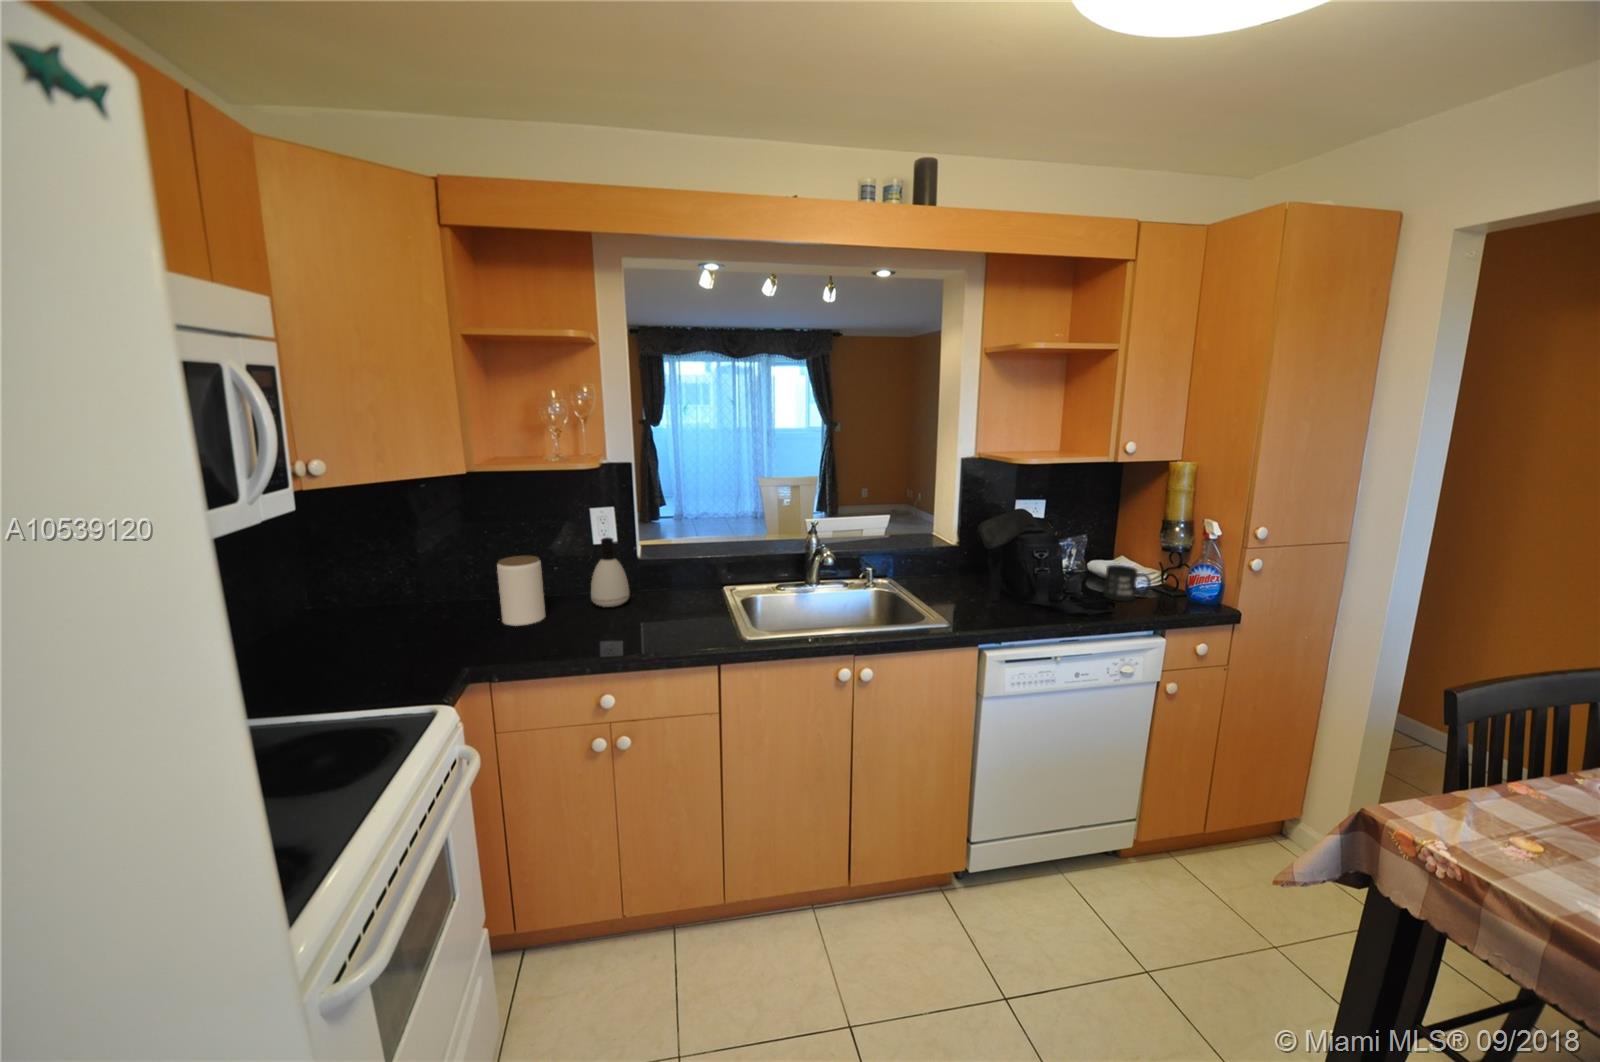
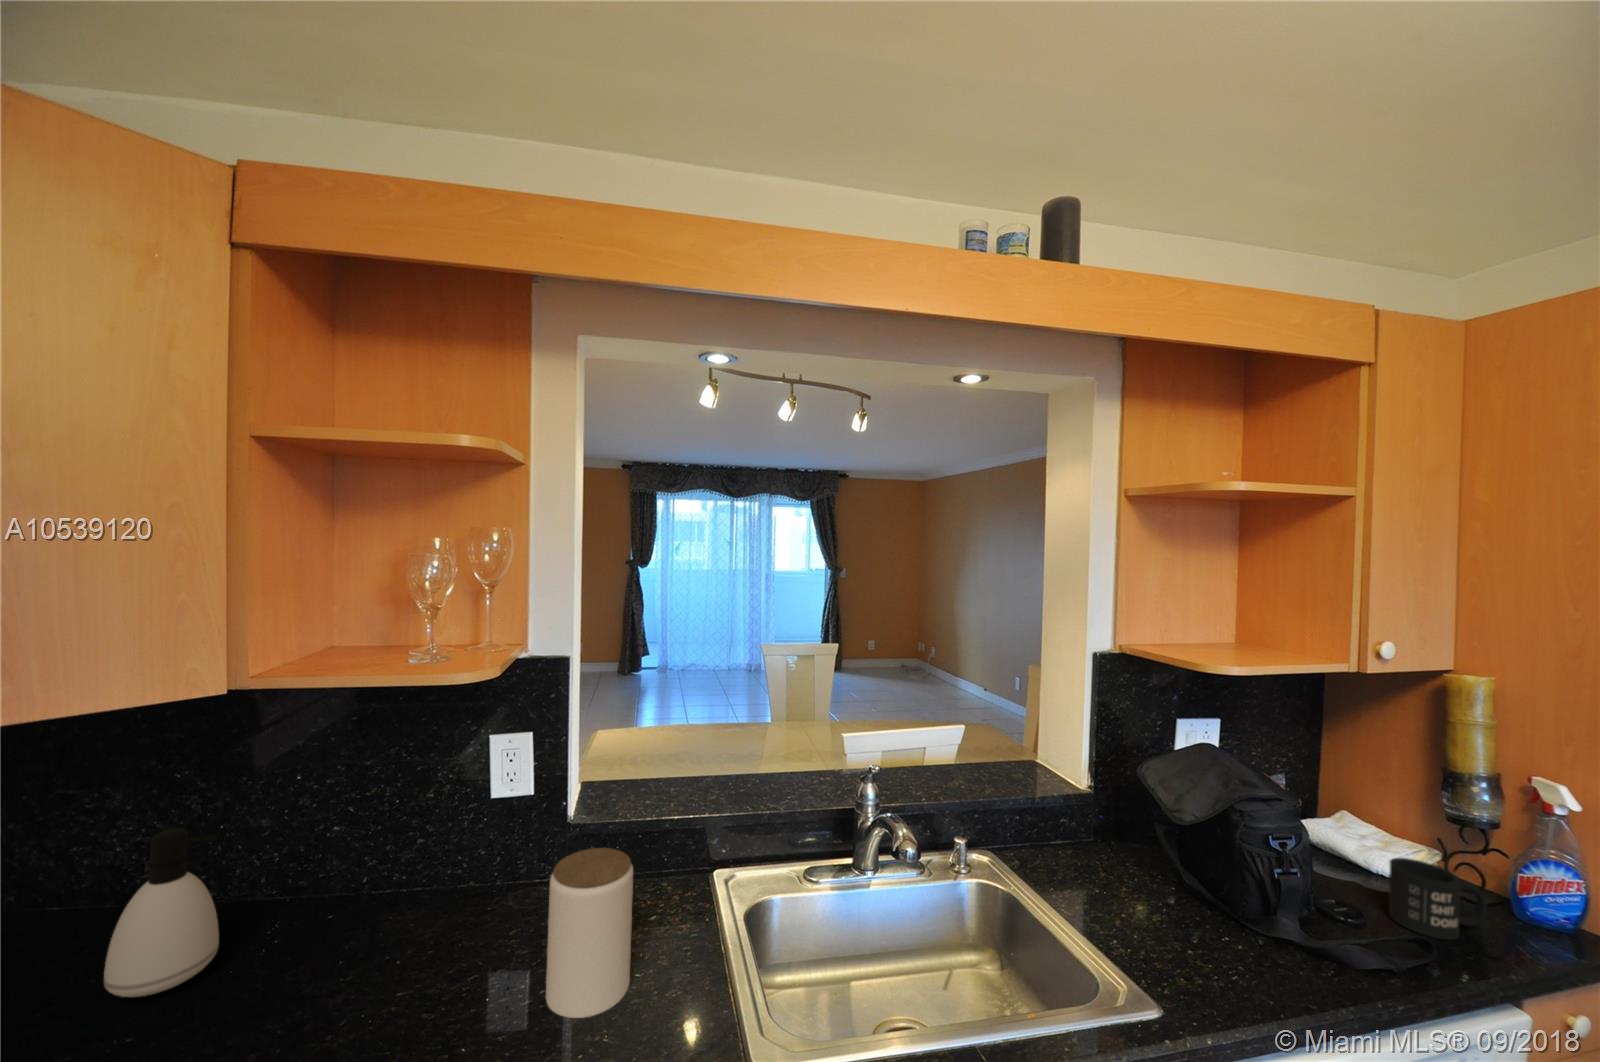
soap dispenser: present [591,537,630,607] -> present [104,828,219,997]
jar: present [497,555,545,626] -> present [546,848,633,1018]

